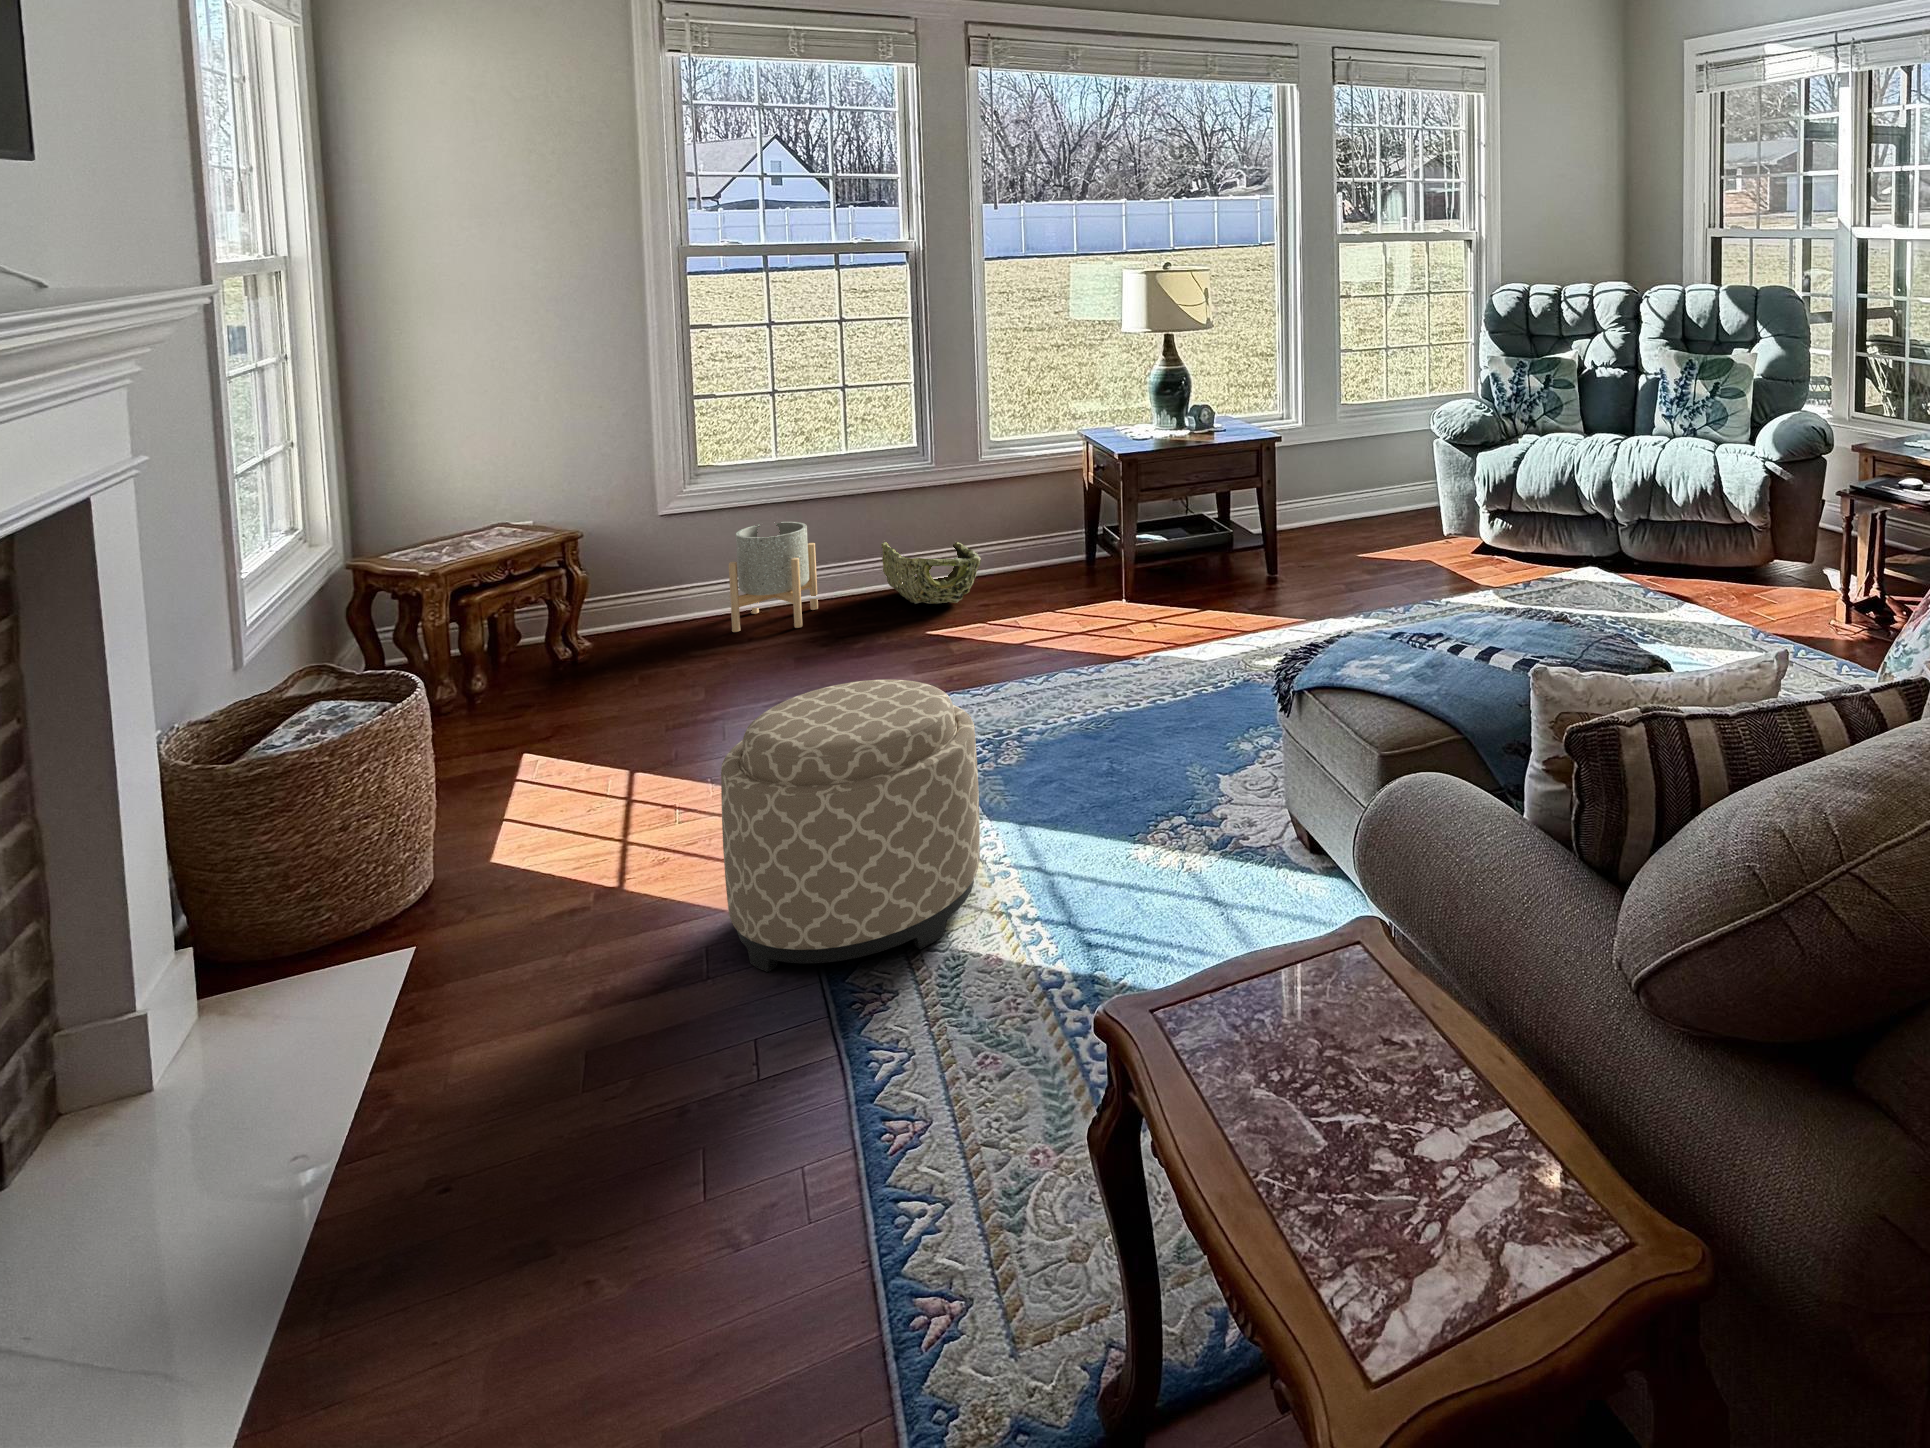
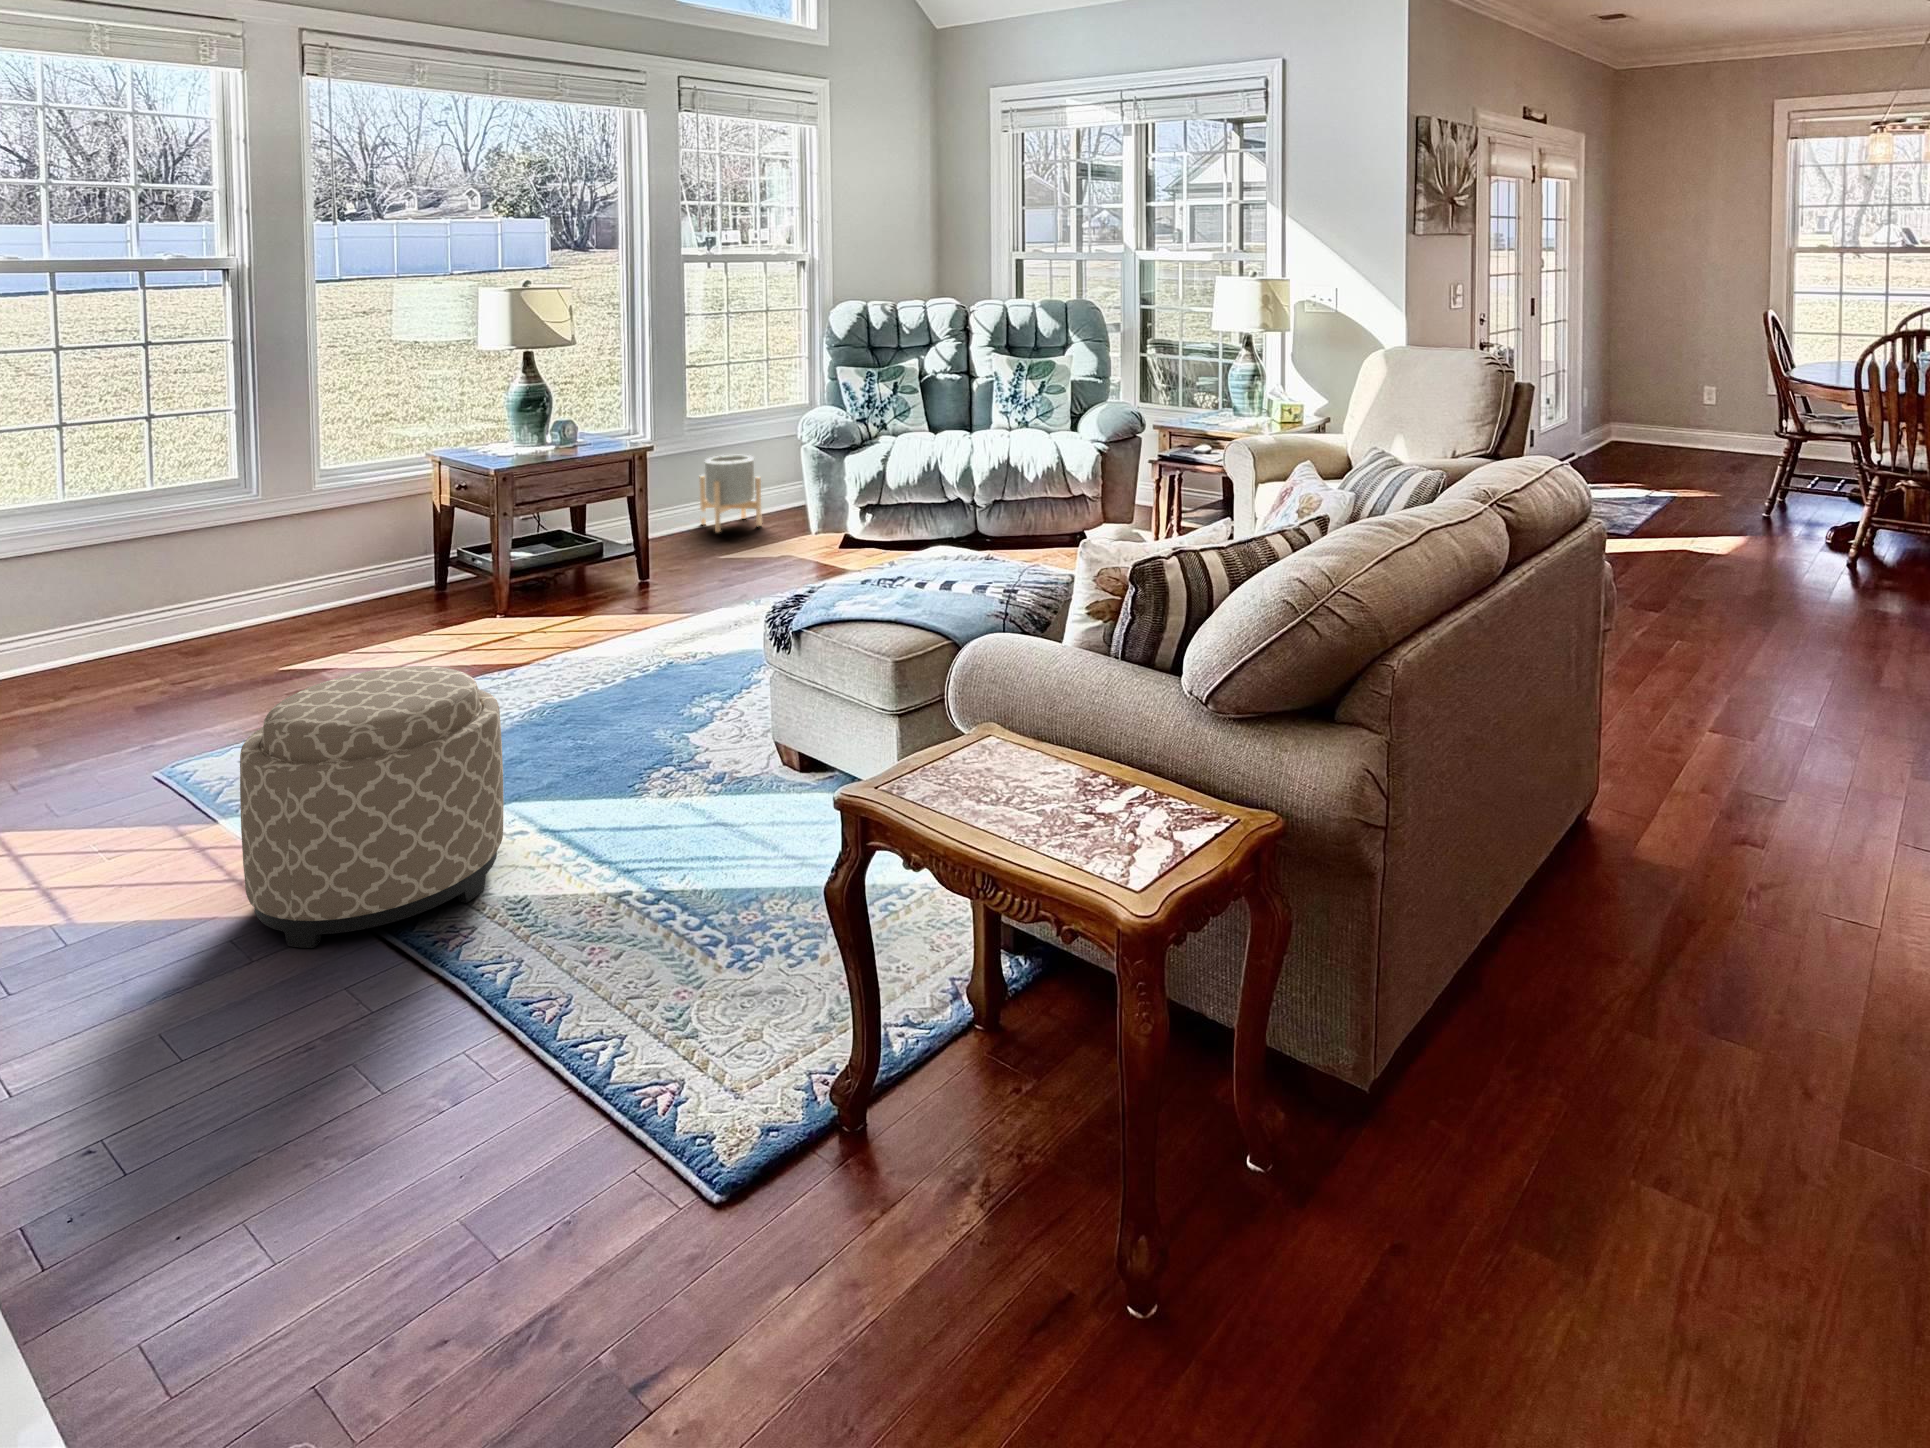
planter: present [729,522,818,632] -> present [700,455,762,533]
woven basket: present [881,542,981,604] -> none [206,576,337,641]

